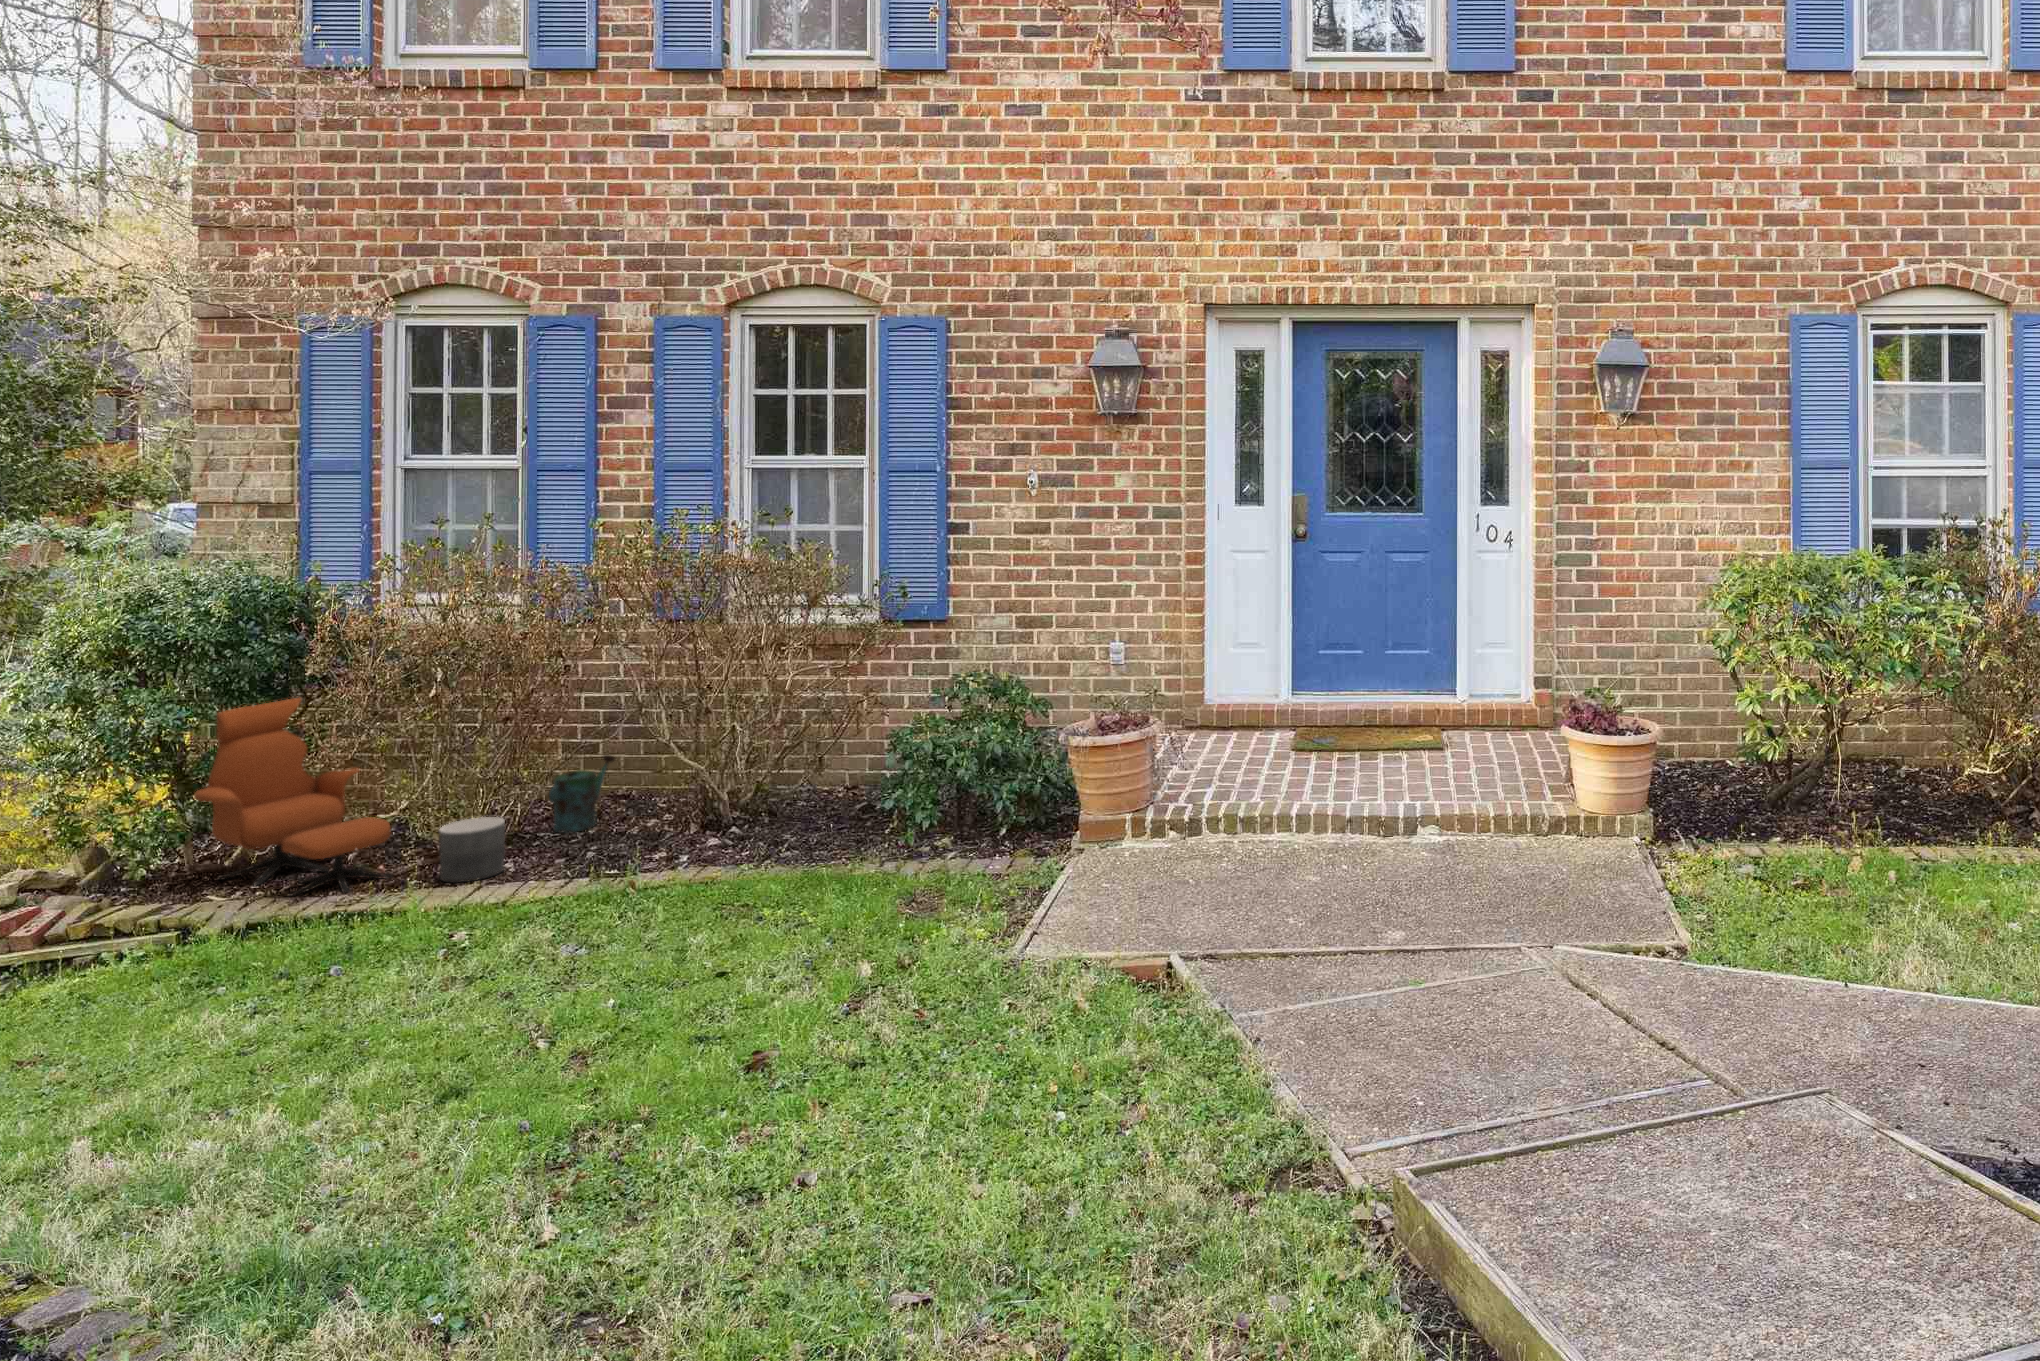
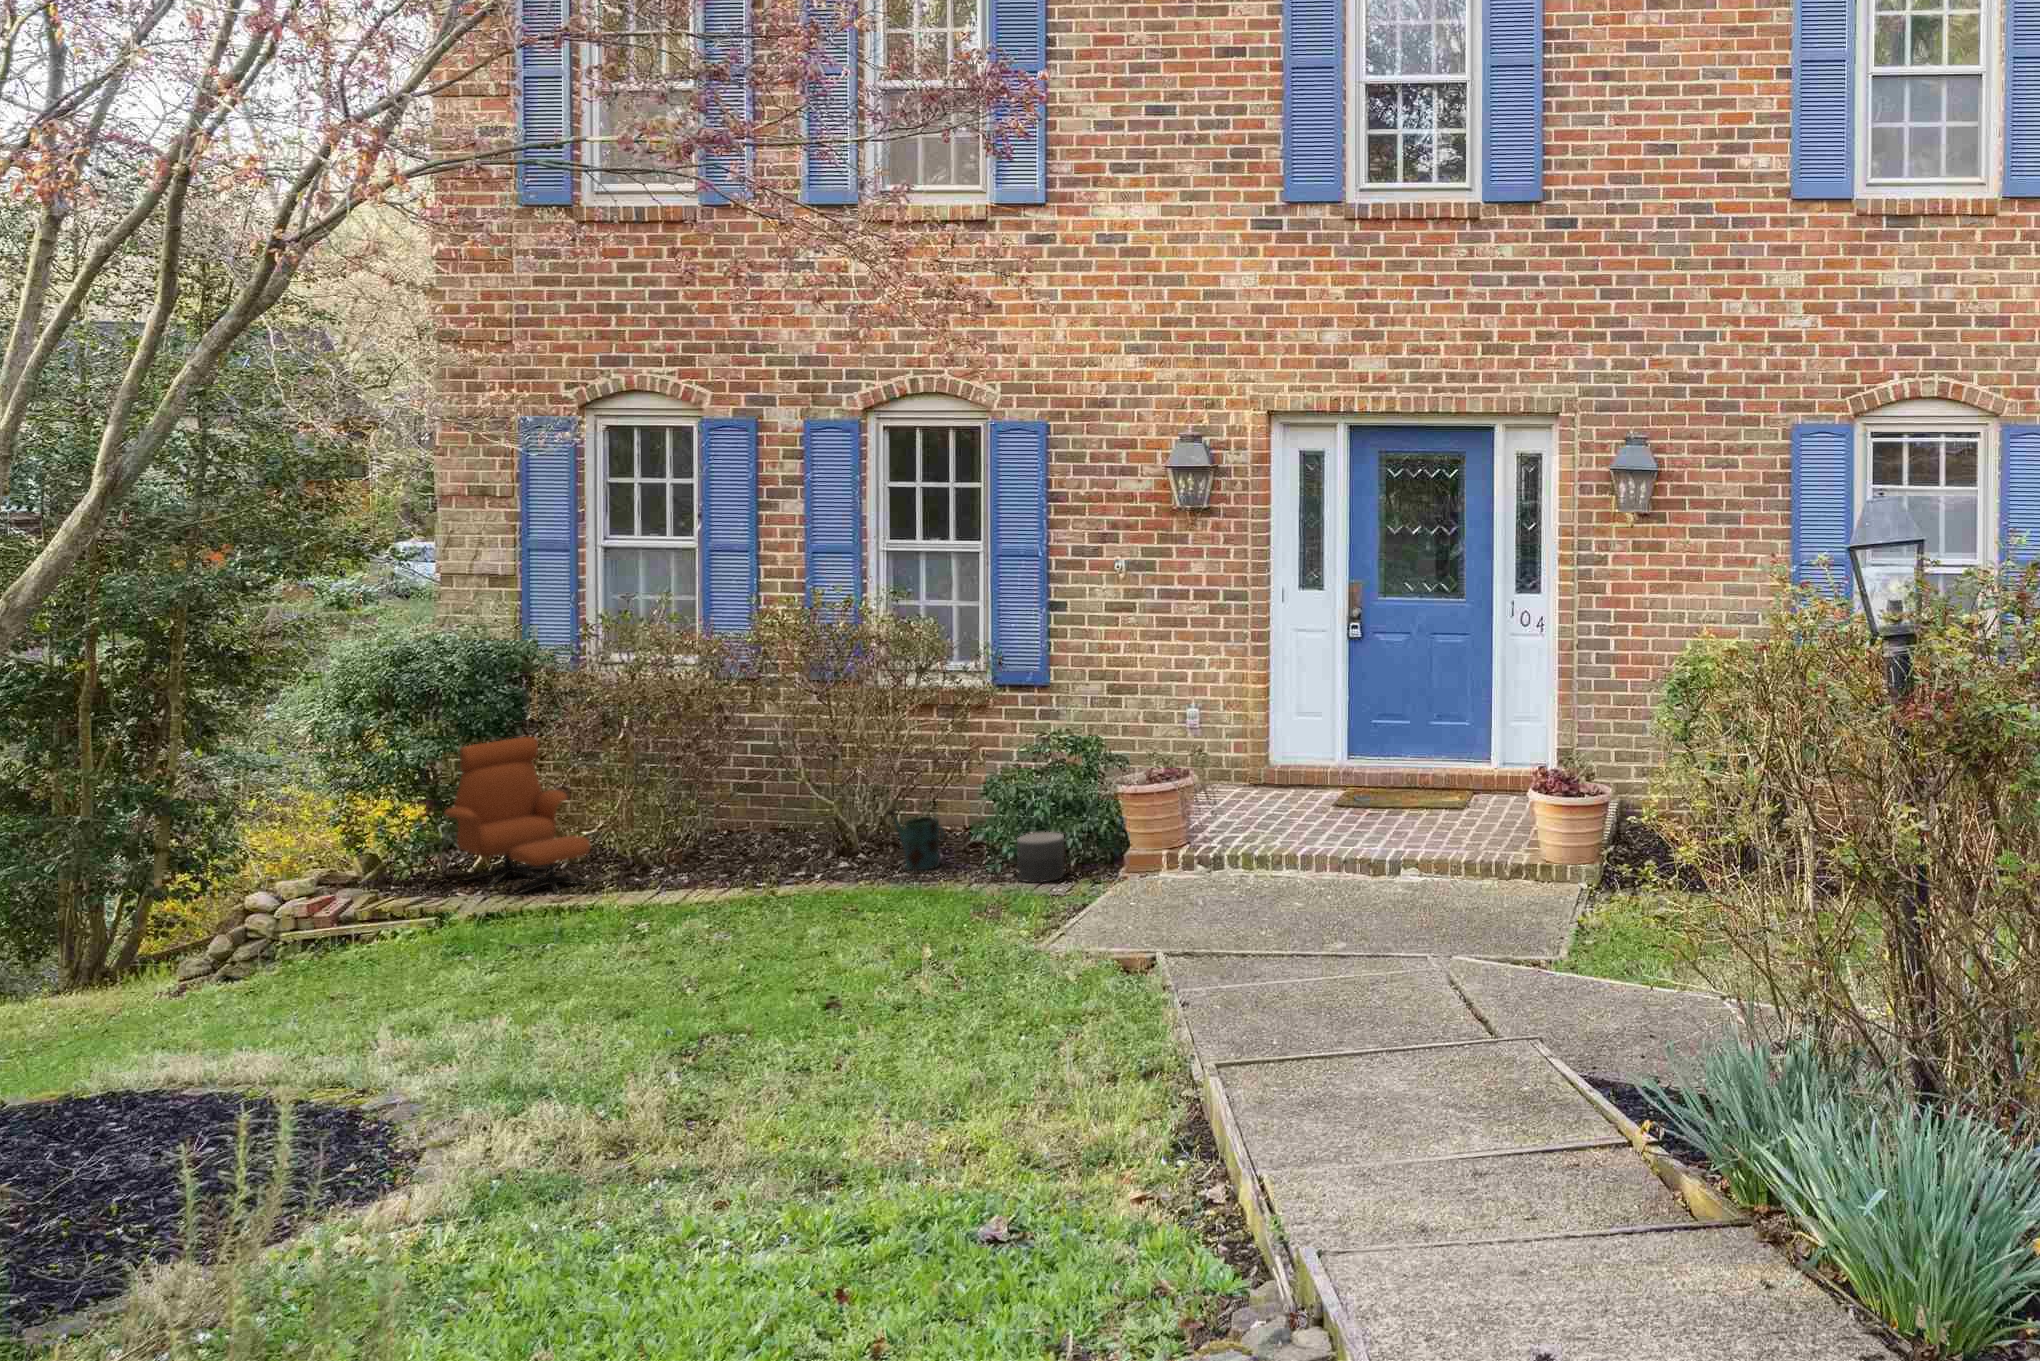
watering can: present [549,755,615,832] -> present [887,809,944,870]
planter: present [439,817,505,883] -> present [1017,832,1064,883]

